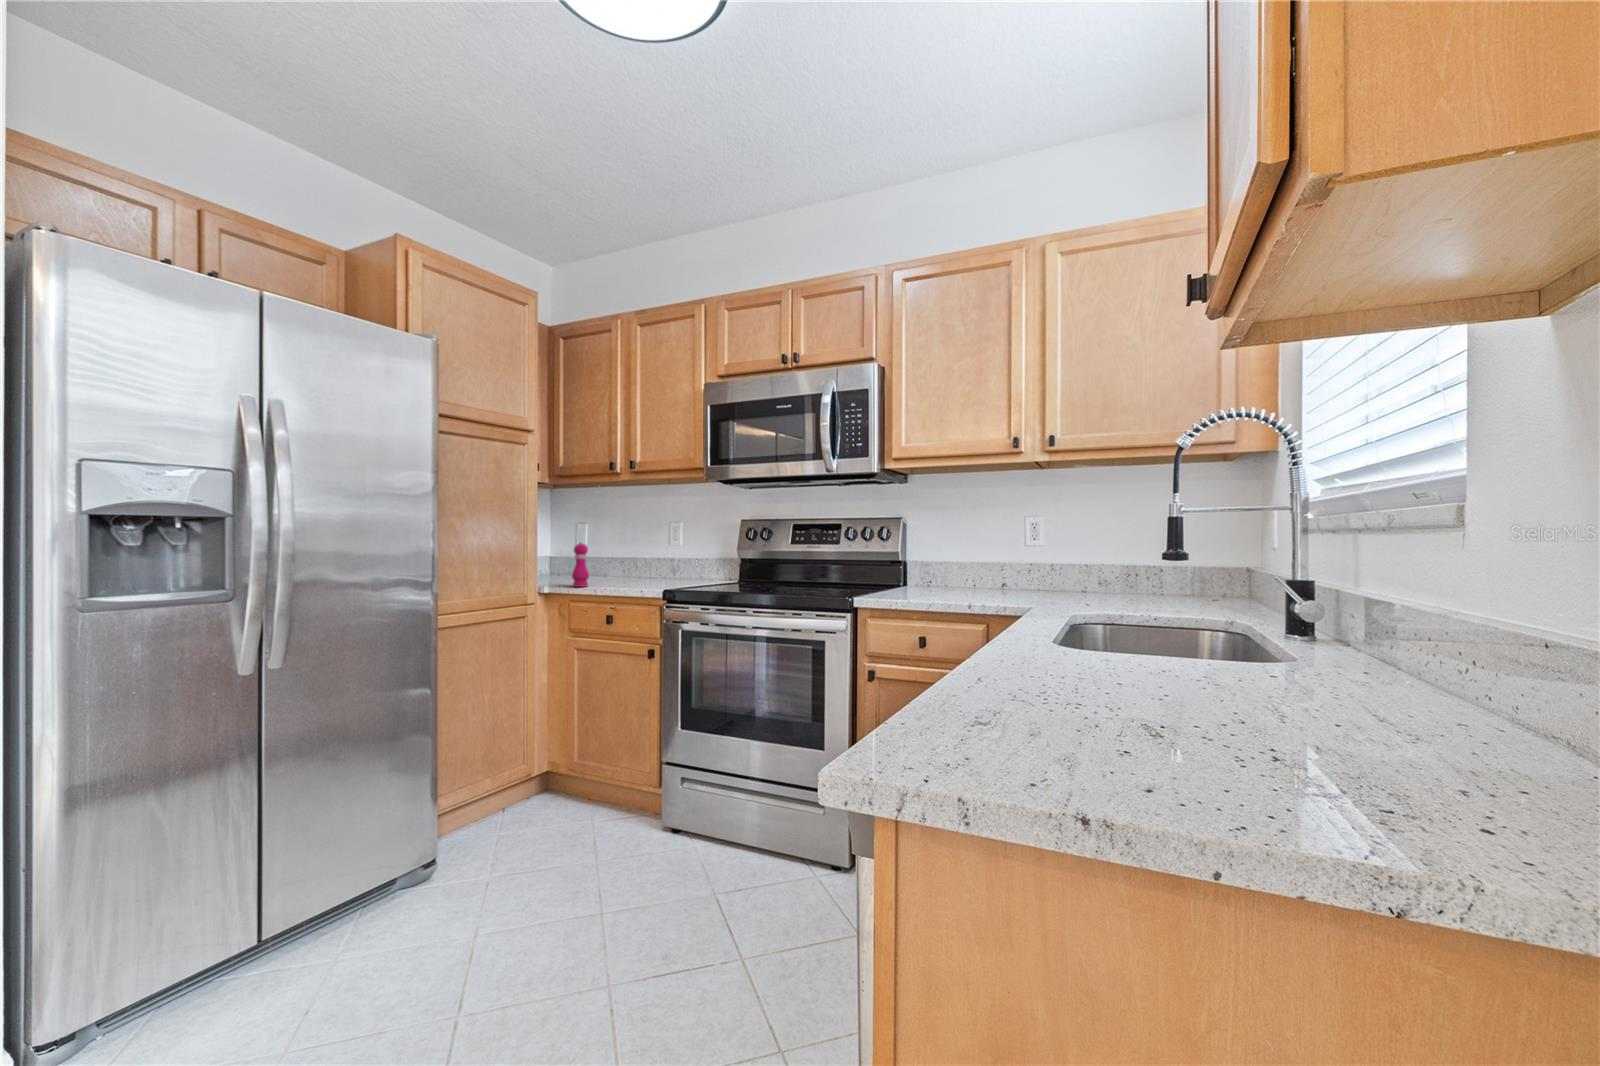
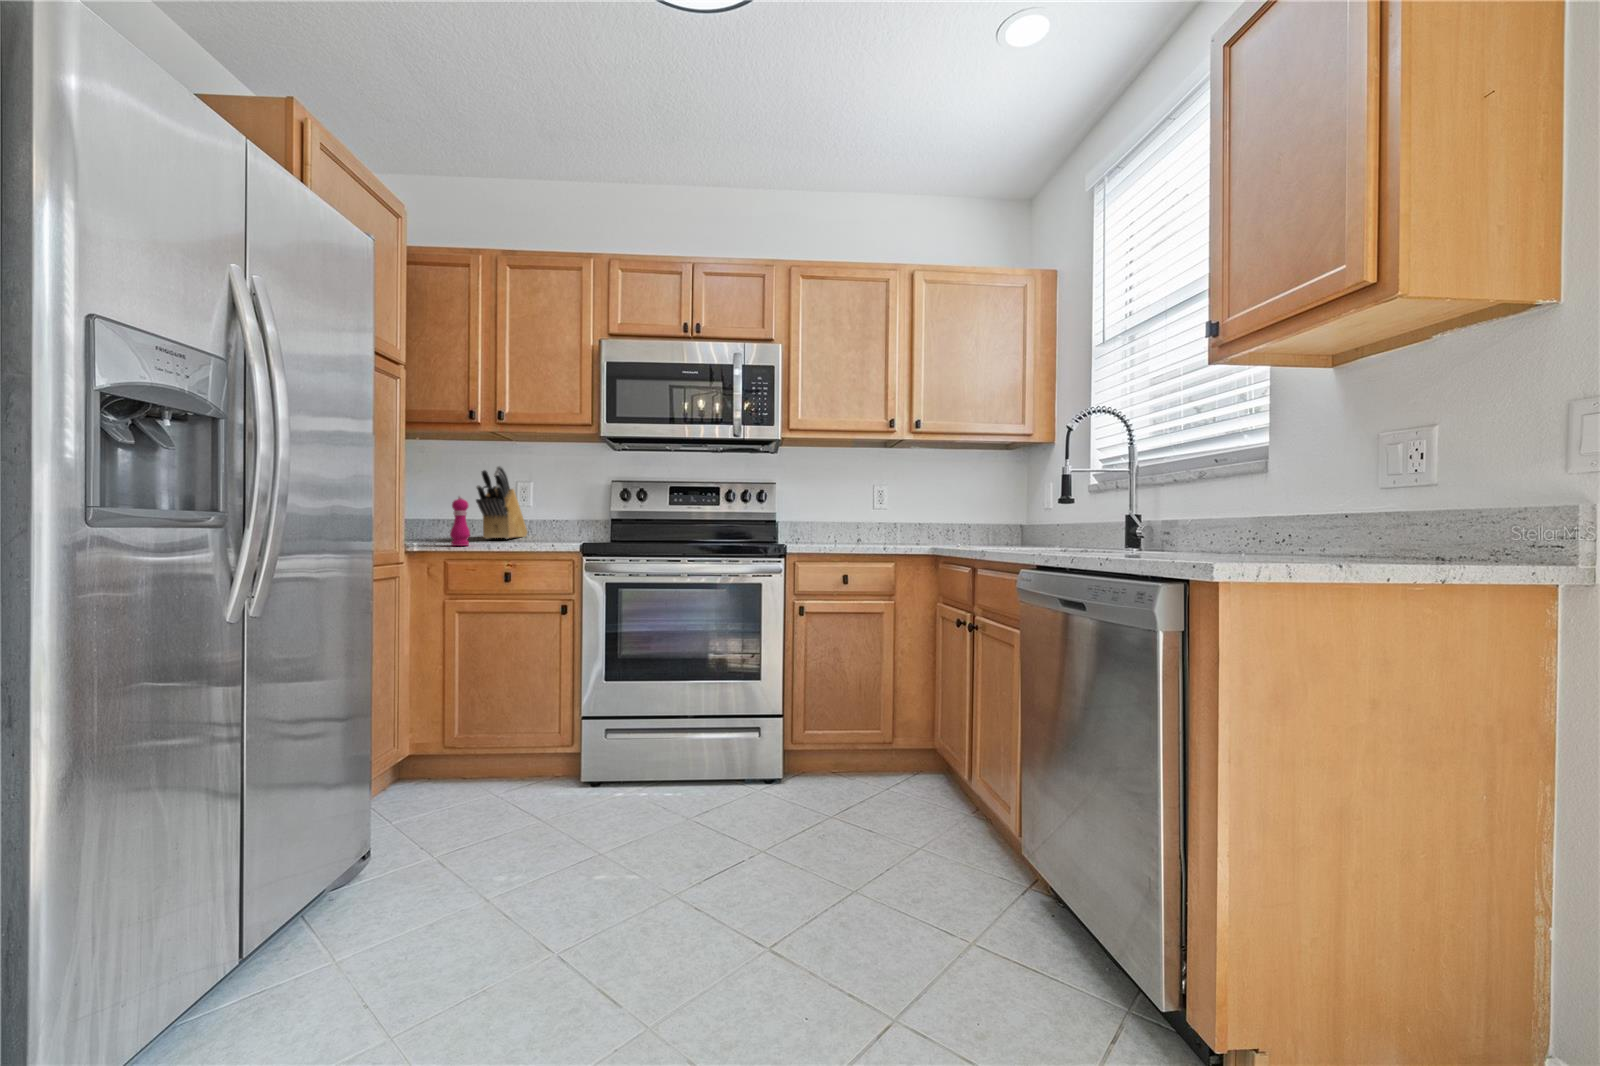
knife block: none [602,511,669,579] -> present [476,466,527,539]

